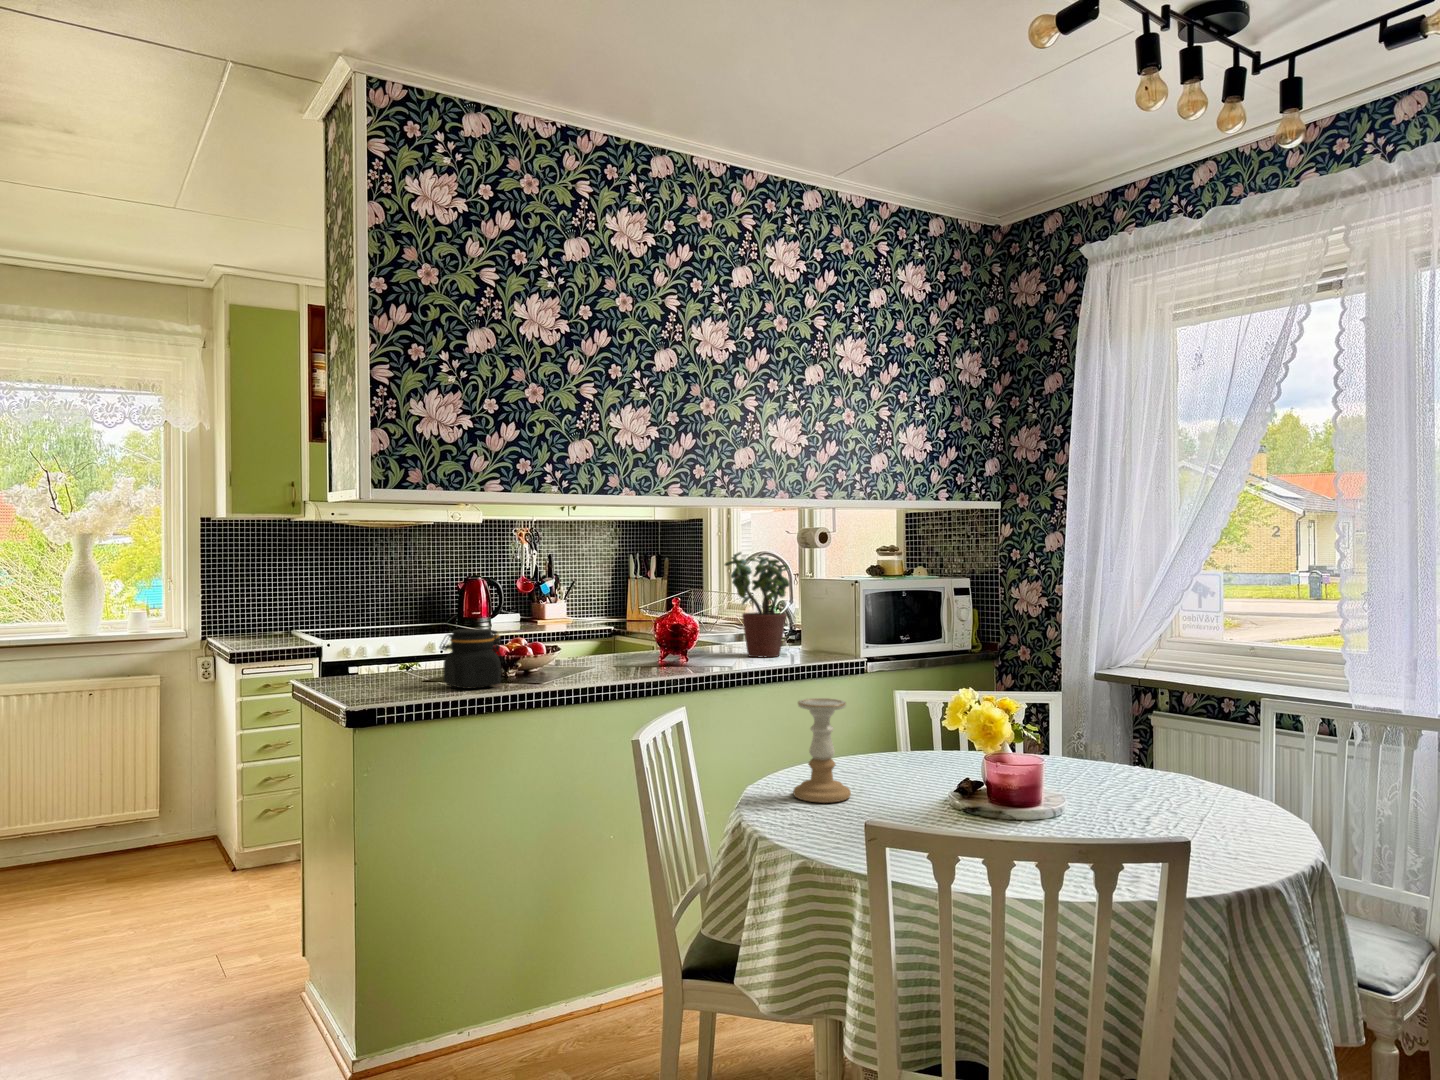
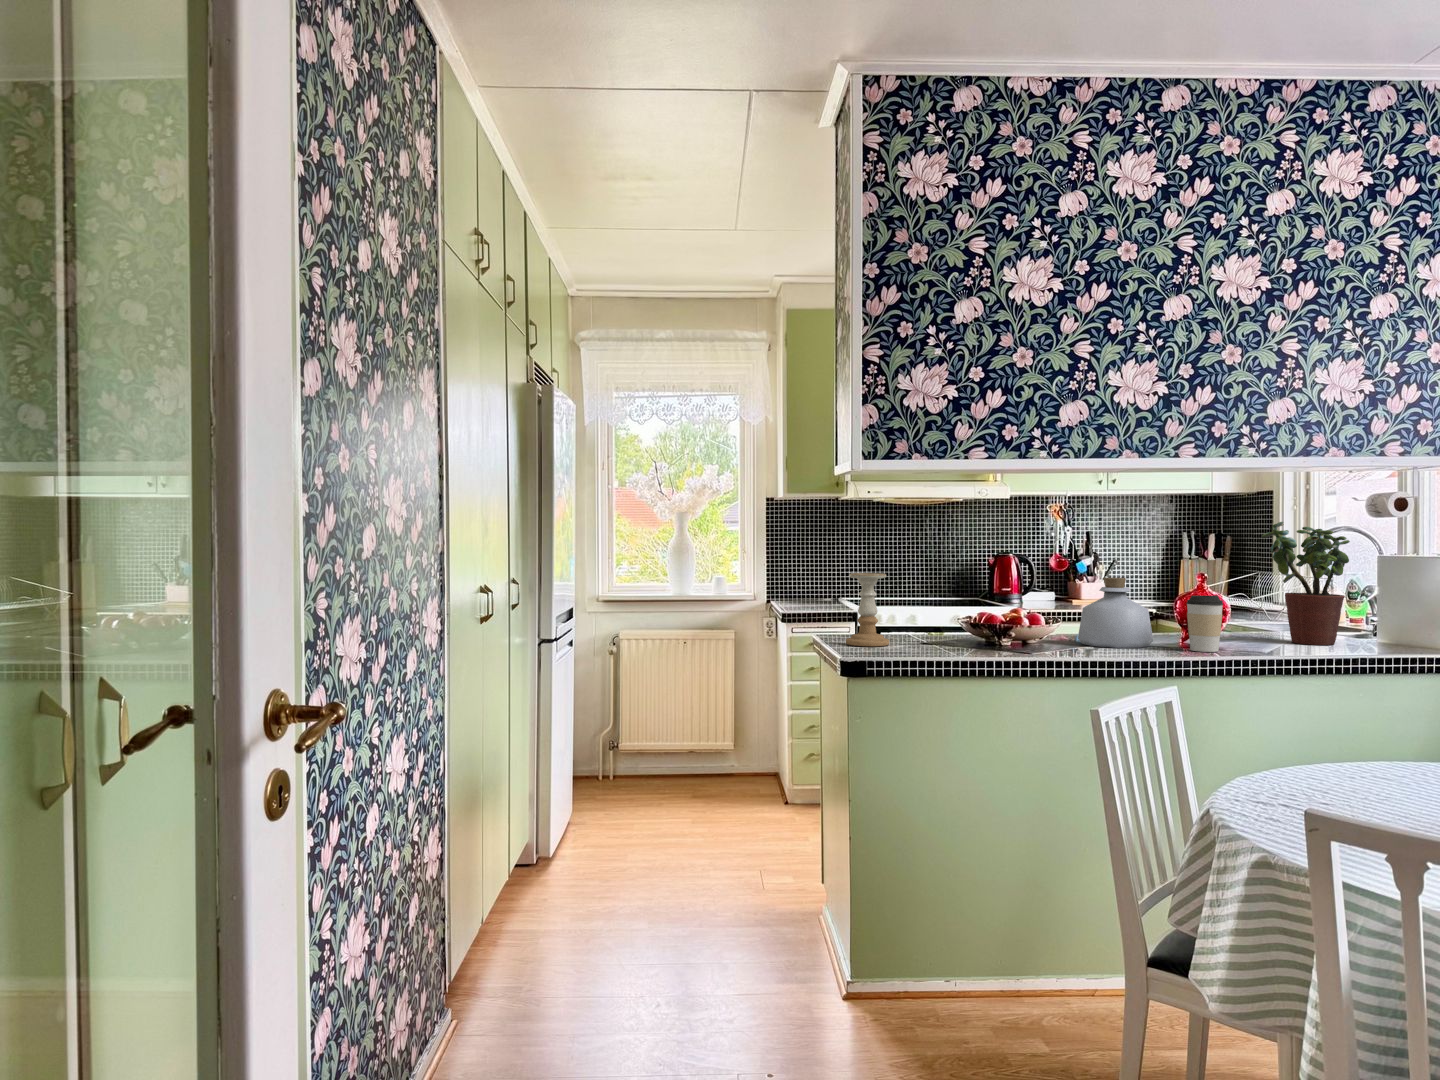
bottle: none [579,606,645,673] -> present [1078,578,1153,648]
coffee cup: none [675,620,705,672] -> present [1186,595,1223,652]
jar: present [440,629,503,689] -> none [928,593,991,650]
candle holder: present [793,698,851,803] -> present [846,573,889,646]

